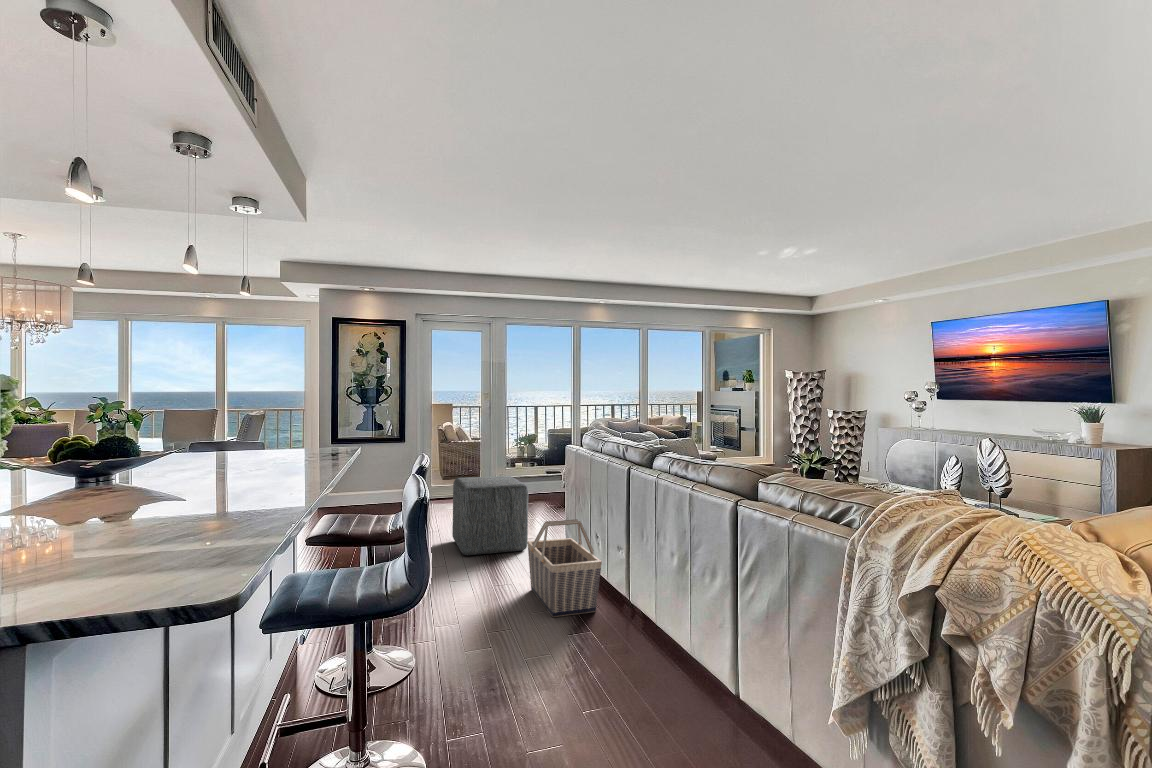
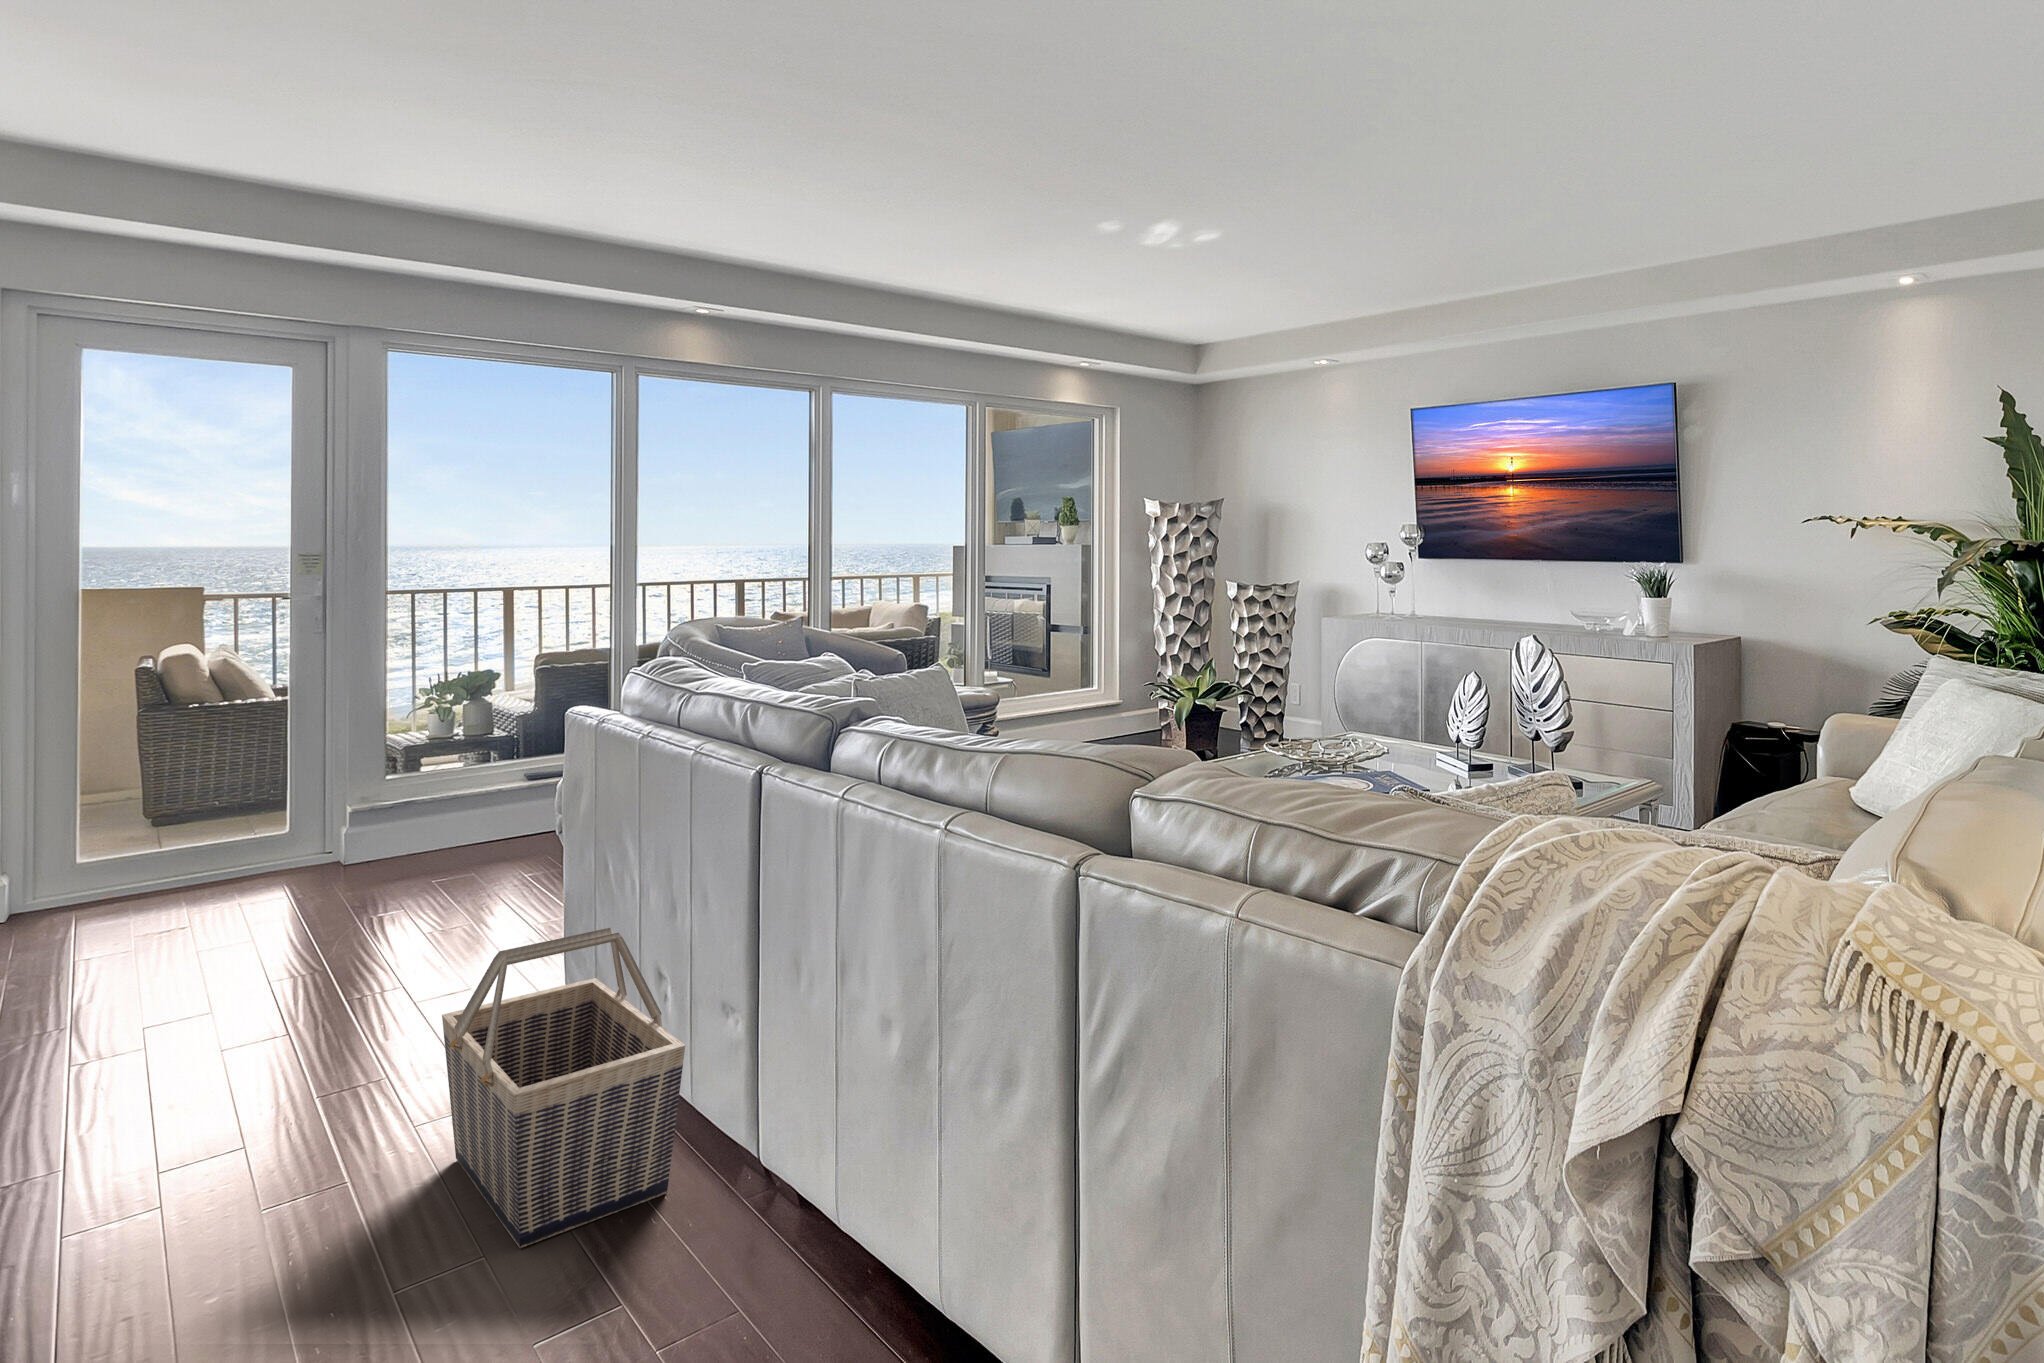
ottoman: present [452,476,528,555] -> none [187,805,464,1076]

